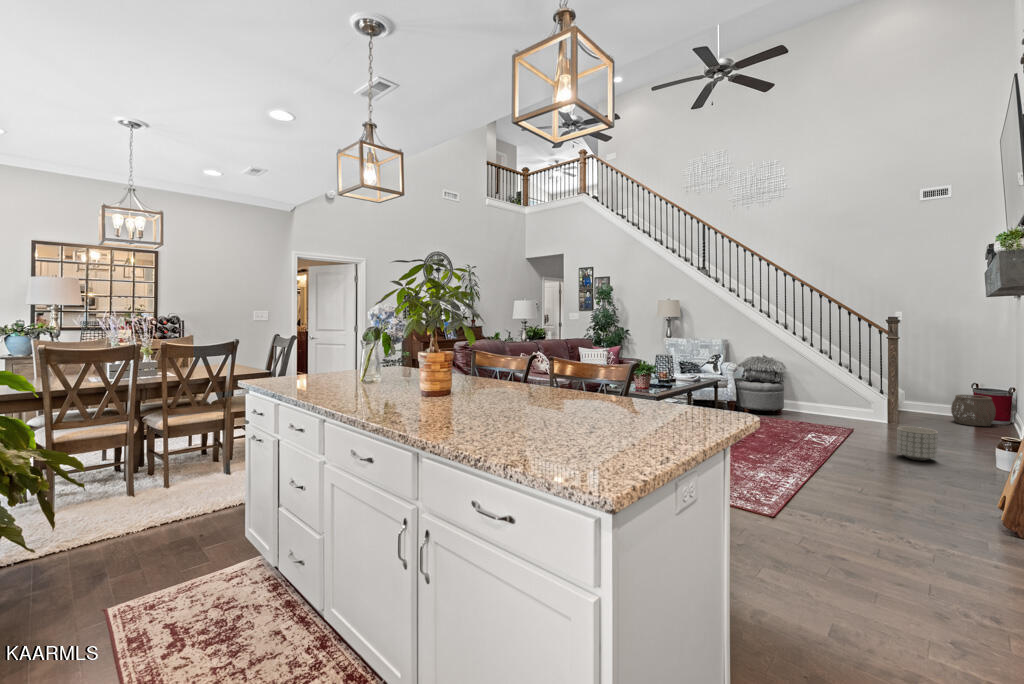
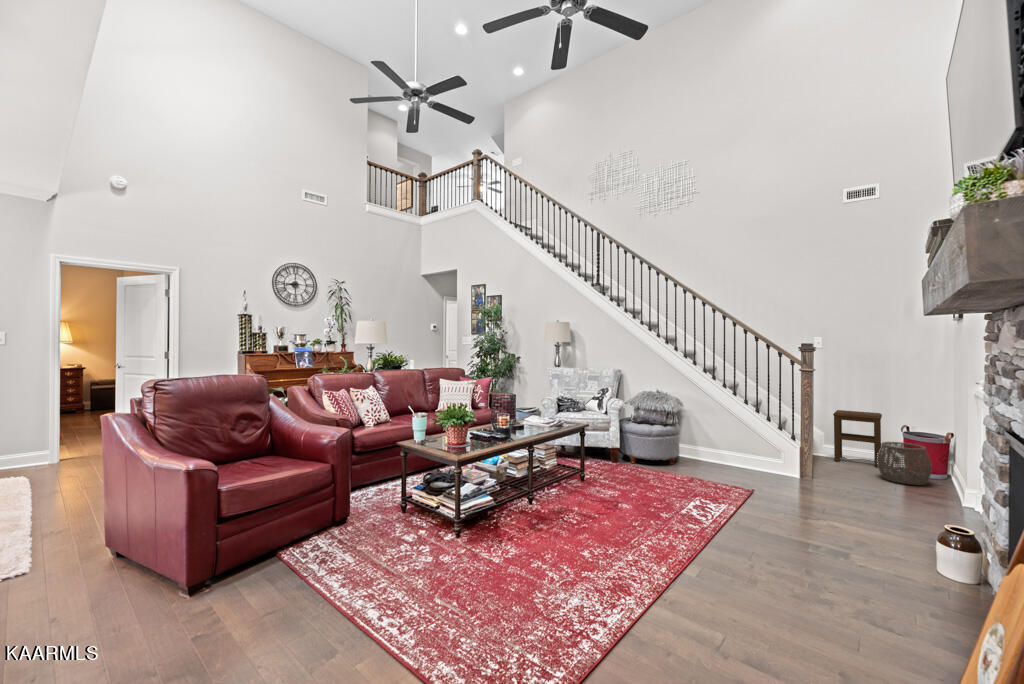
stool: none [915,372,958,416] -> present [833,410,882,467]
planter: present [897,427,938,461] -> none [807,507,866,565]

